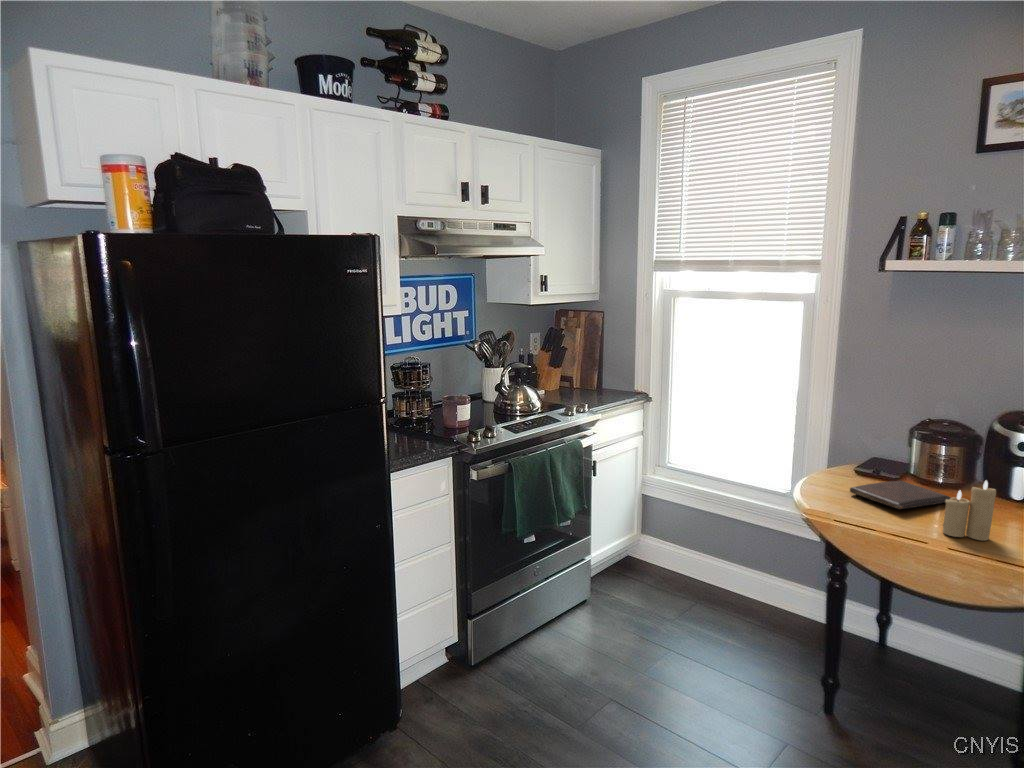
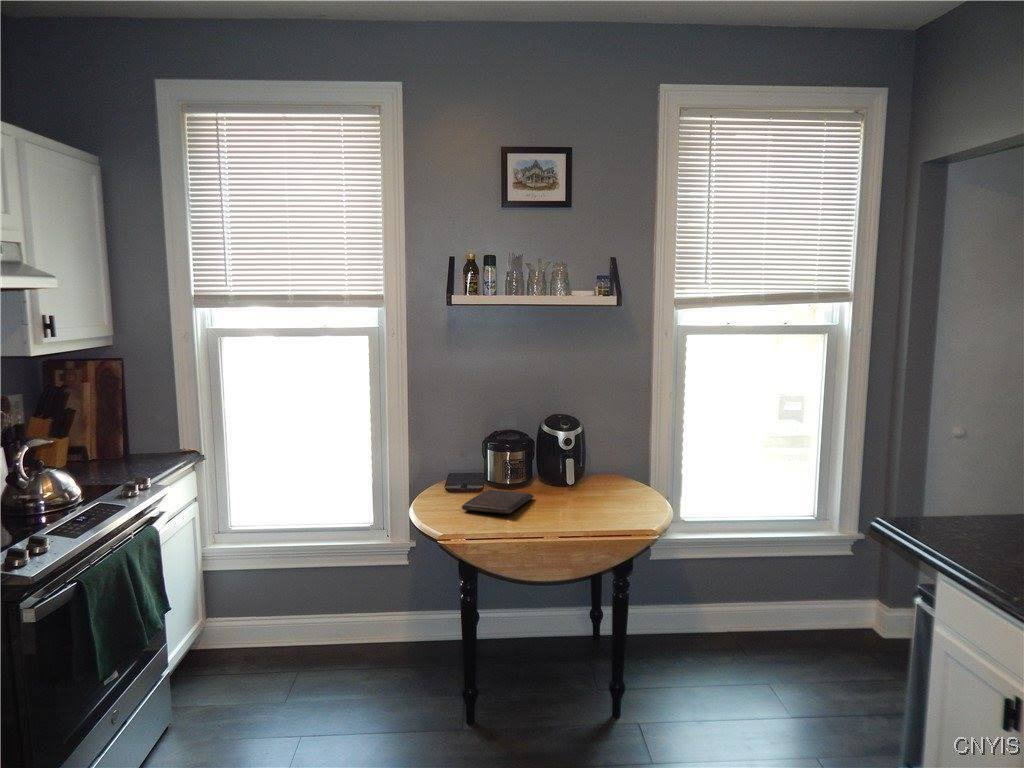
candle: present [943,481,996,541] -> none [546,473,577,525]

